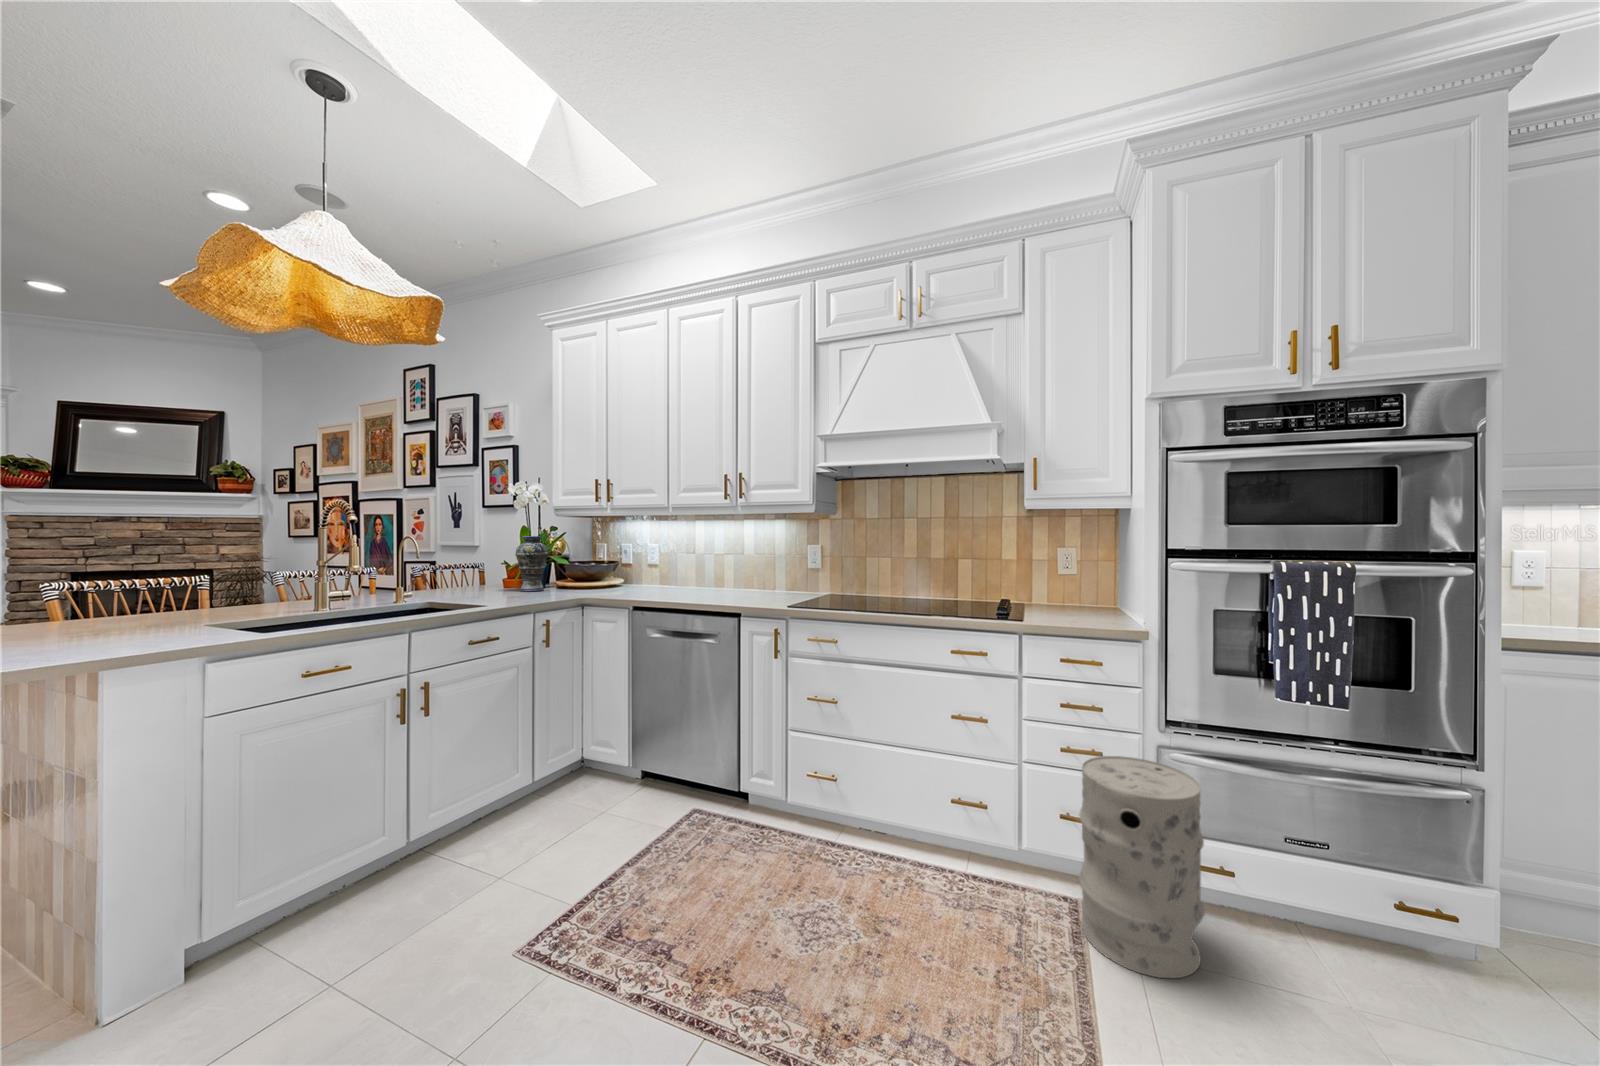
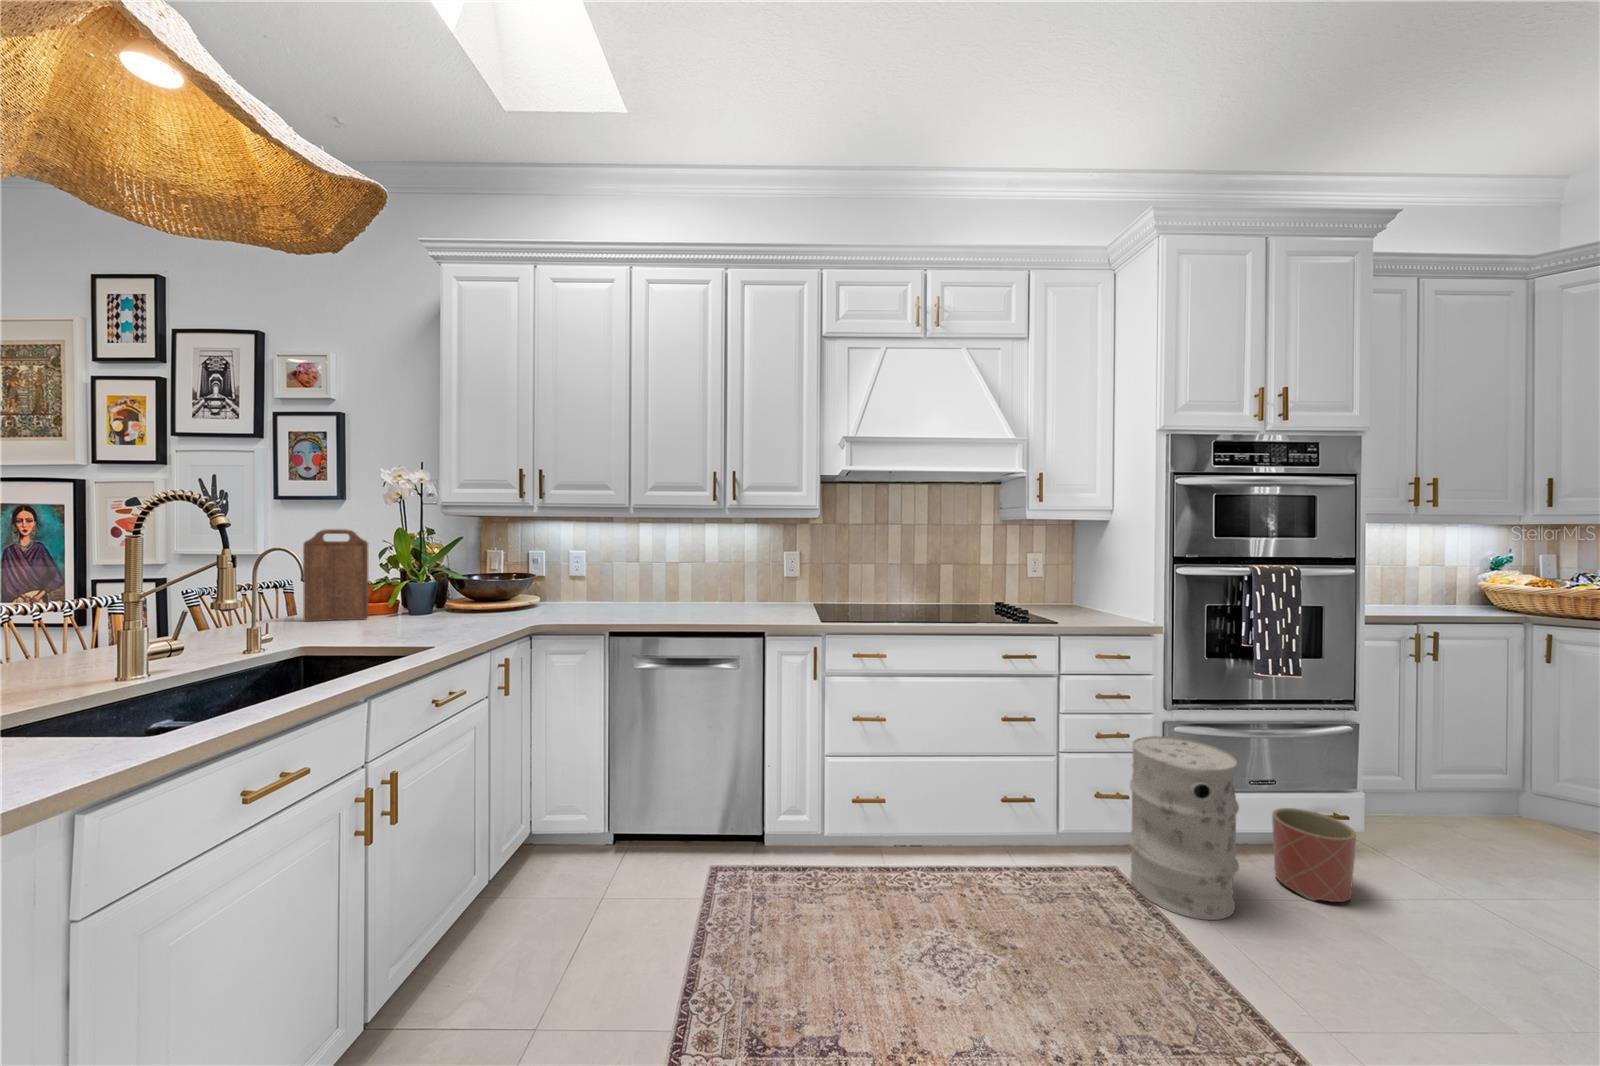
cutting board: none [465,527,502,590] -> present [303,529,368,621]
vase: present [515,536,548,592] -> none [396,542,445,619]
planter: none [1290,875,1405,1014] -> present [1272,808,1356,902]

